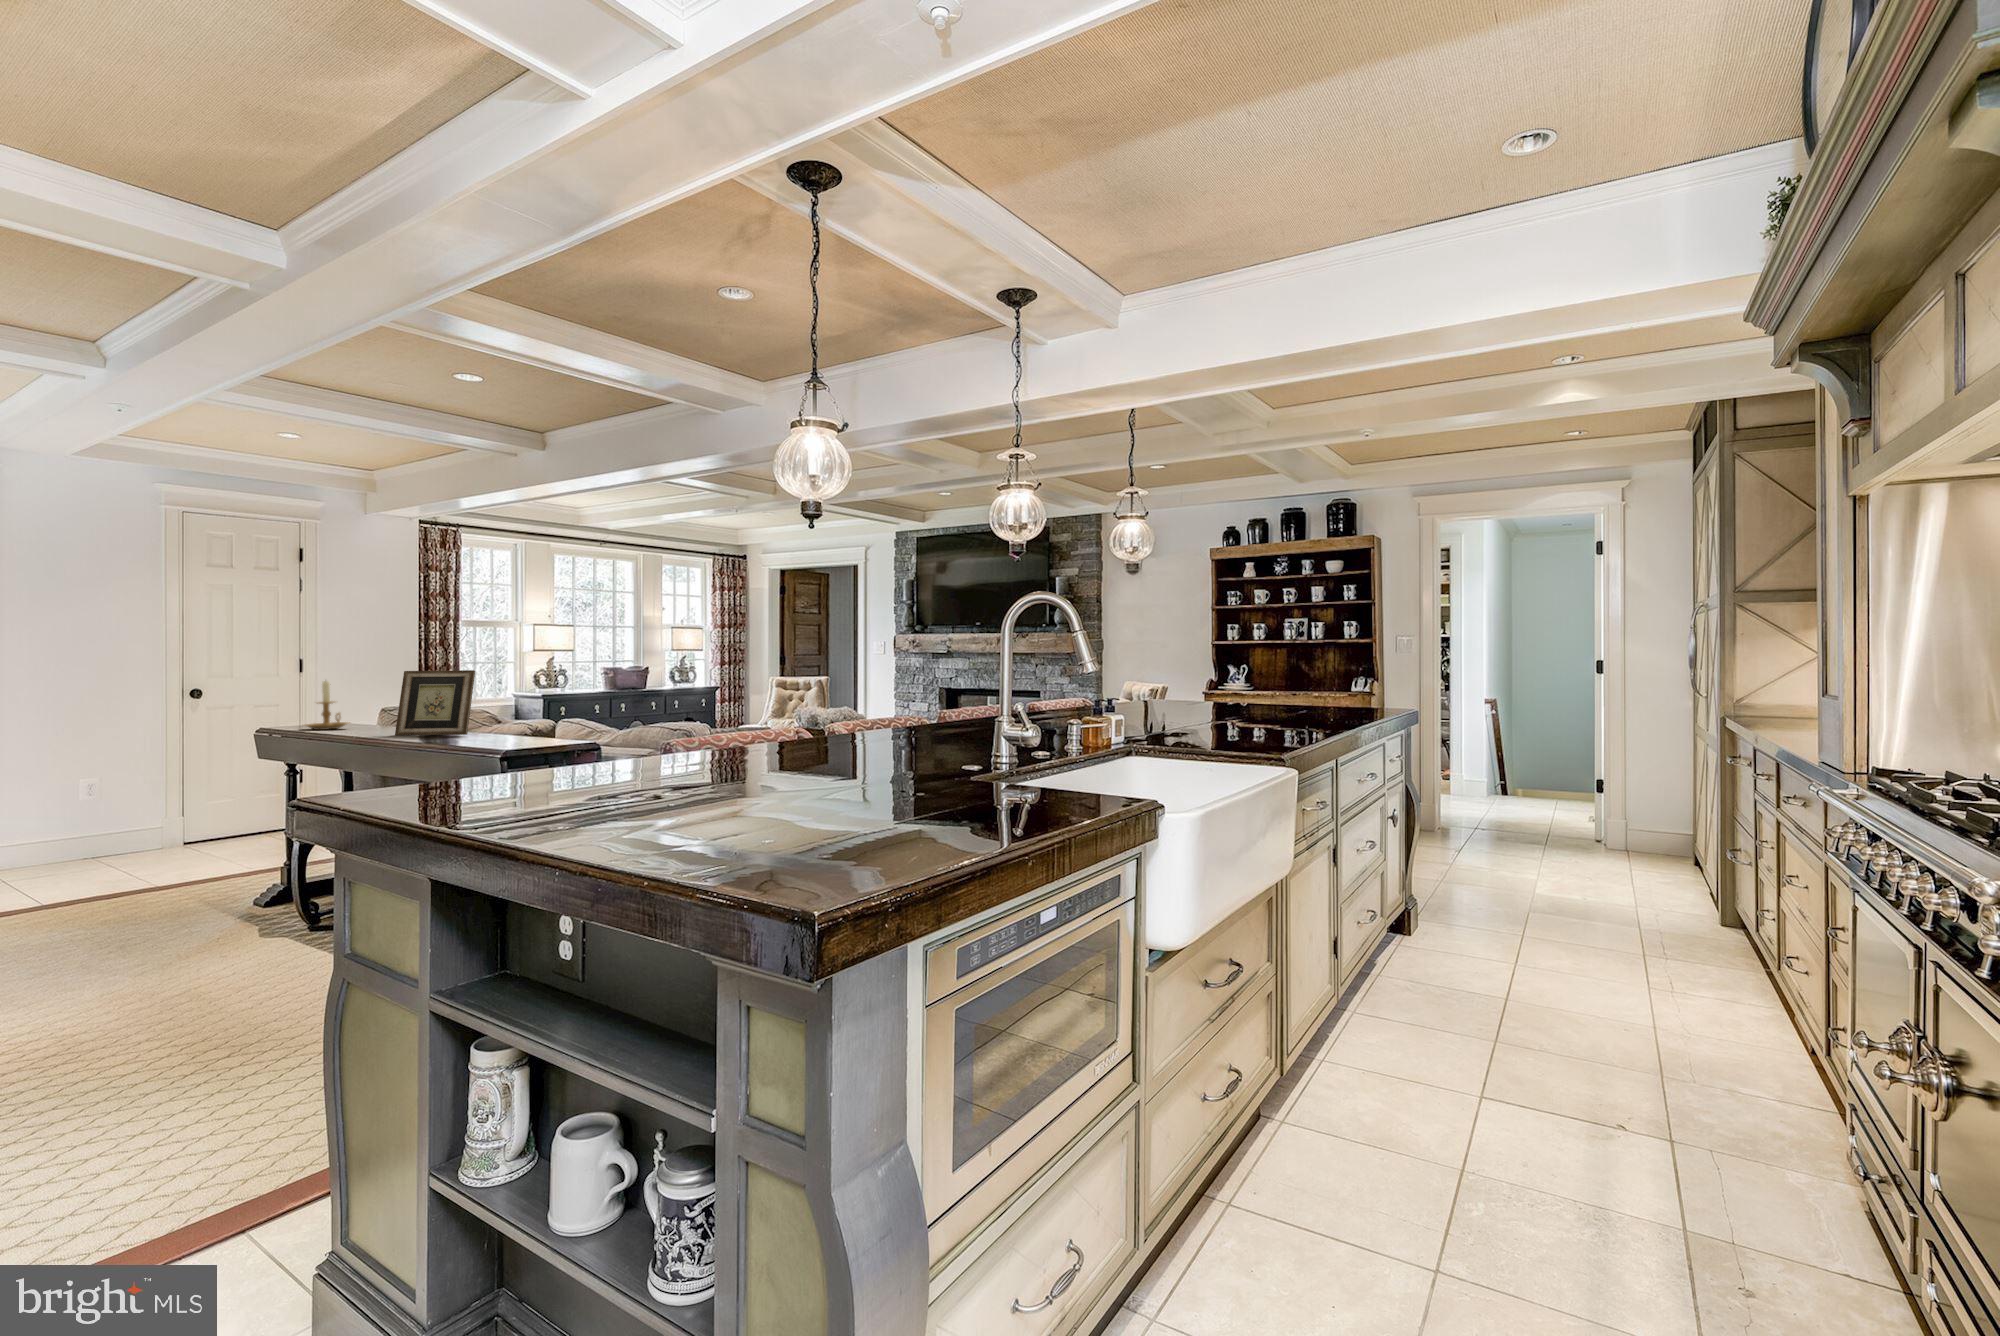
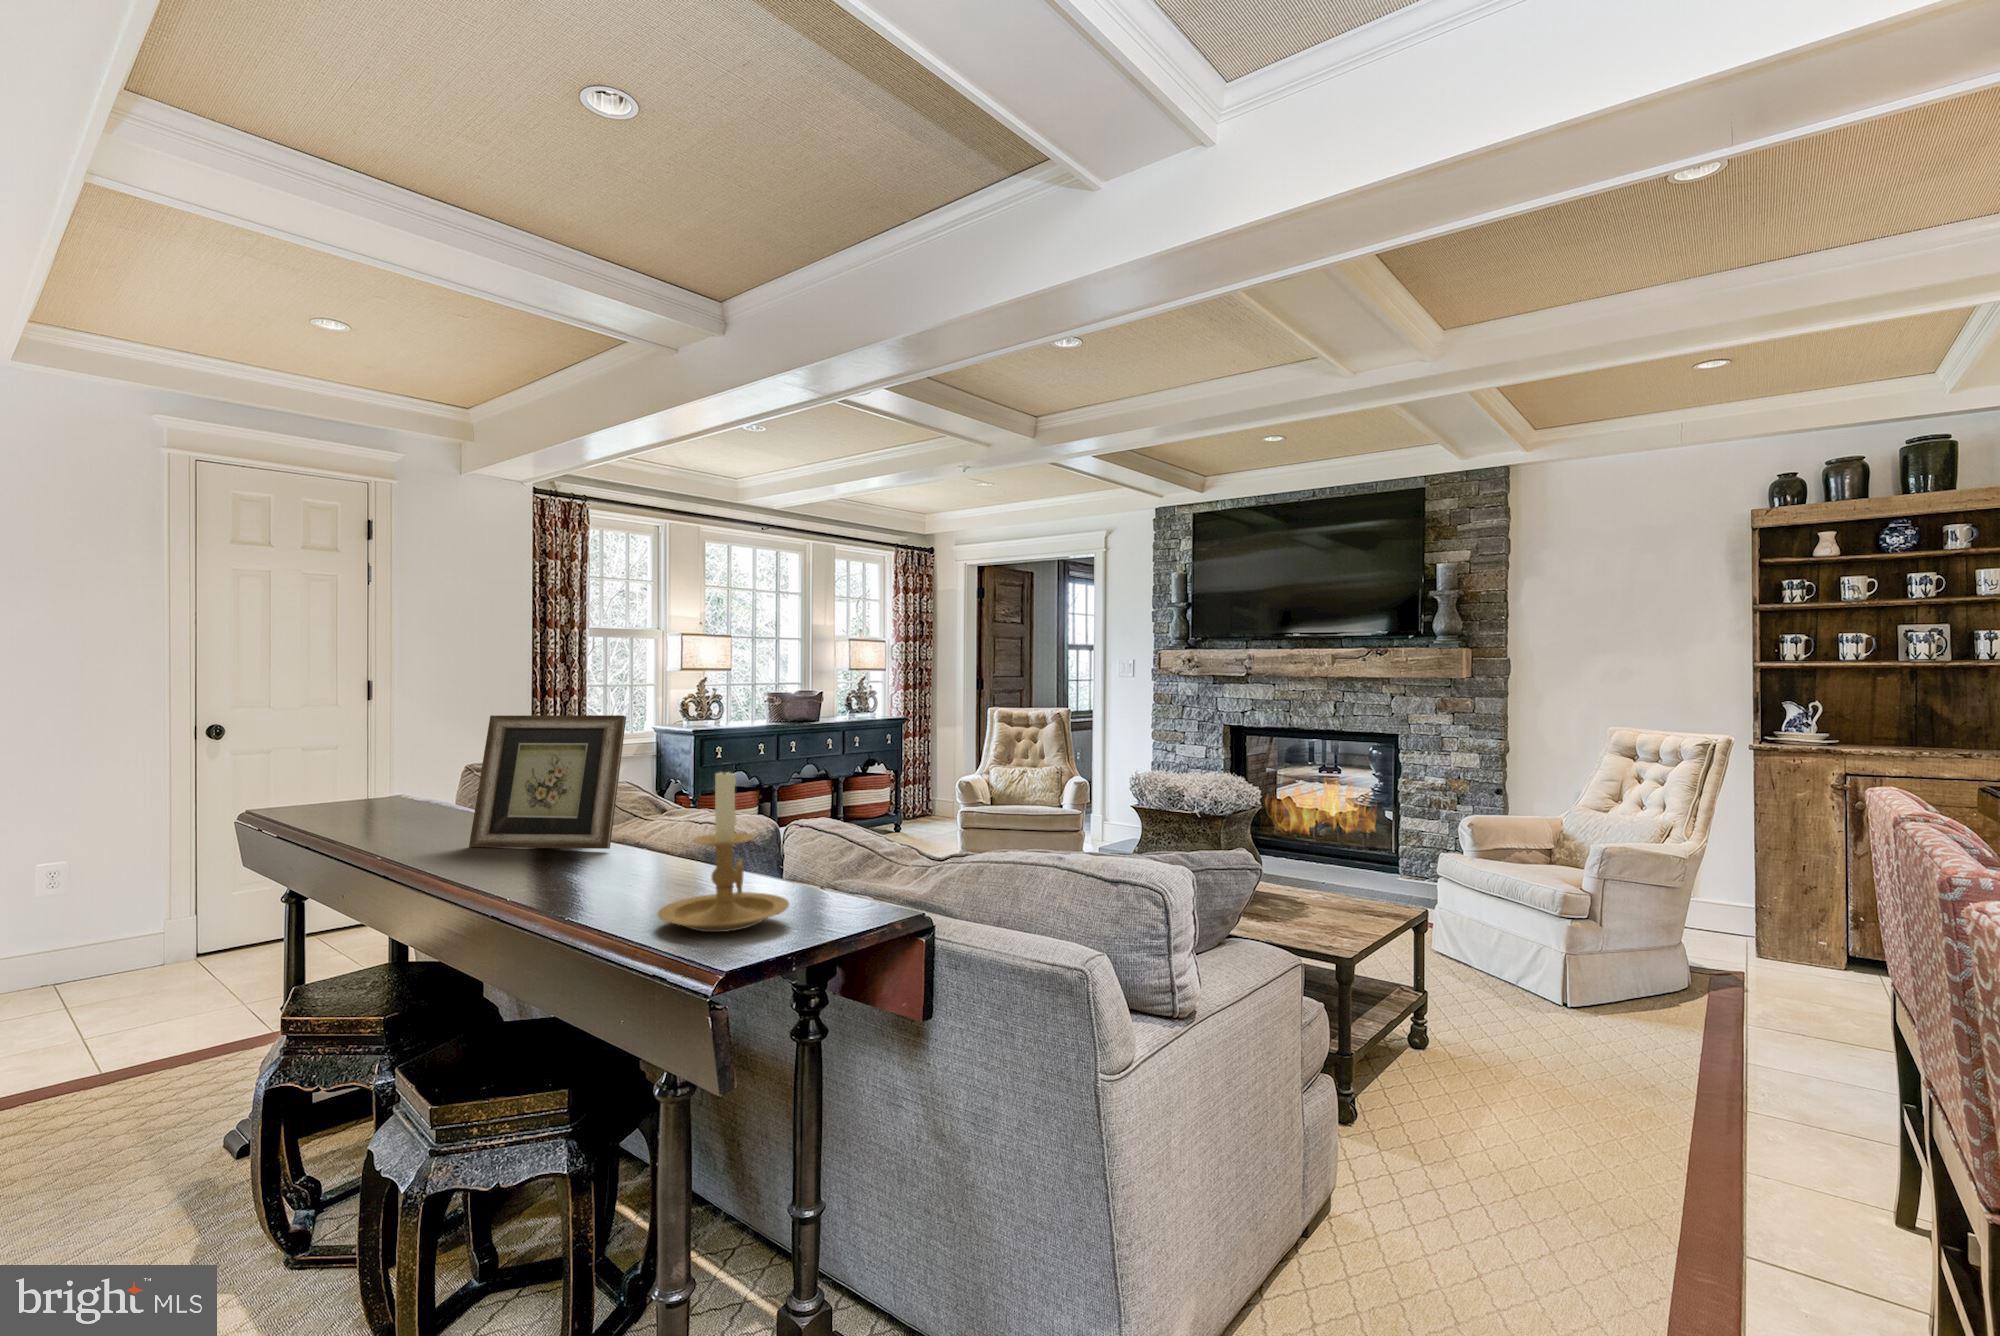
candle holder: present [305,681,350,730] -> present [658,767,789,932]

